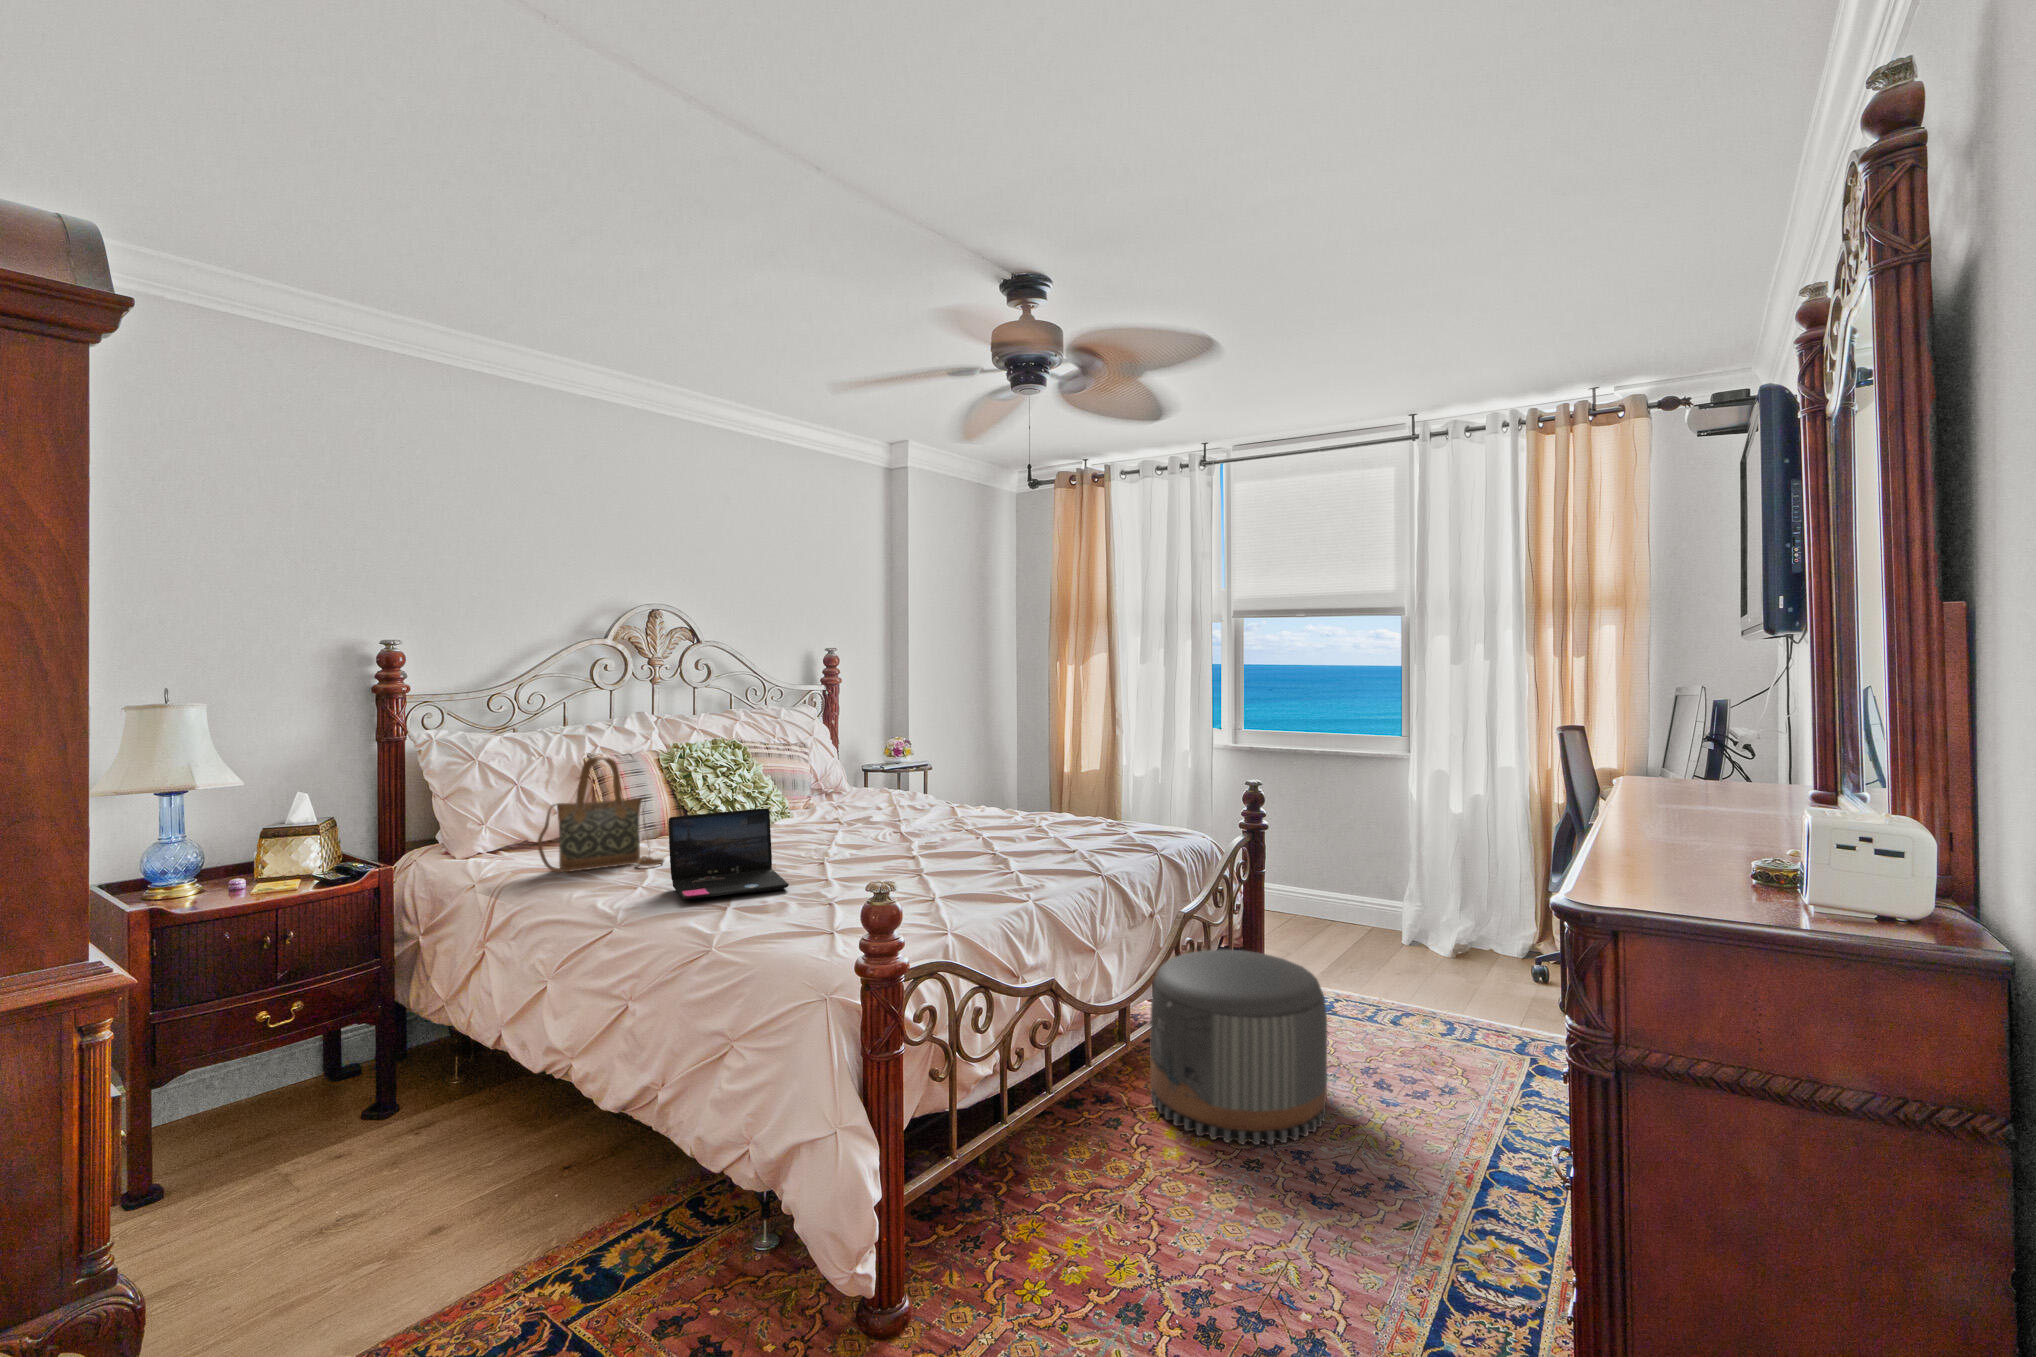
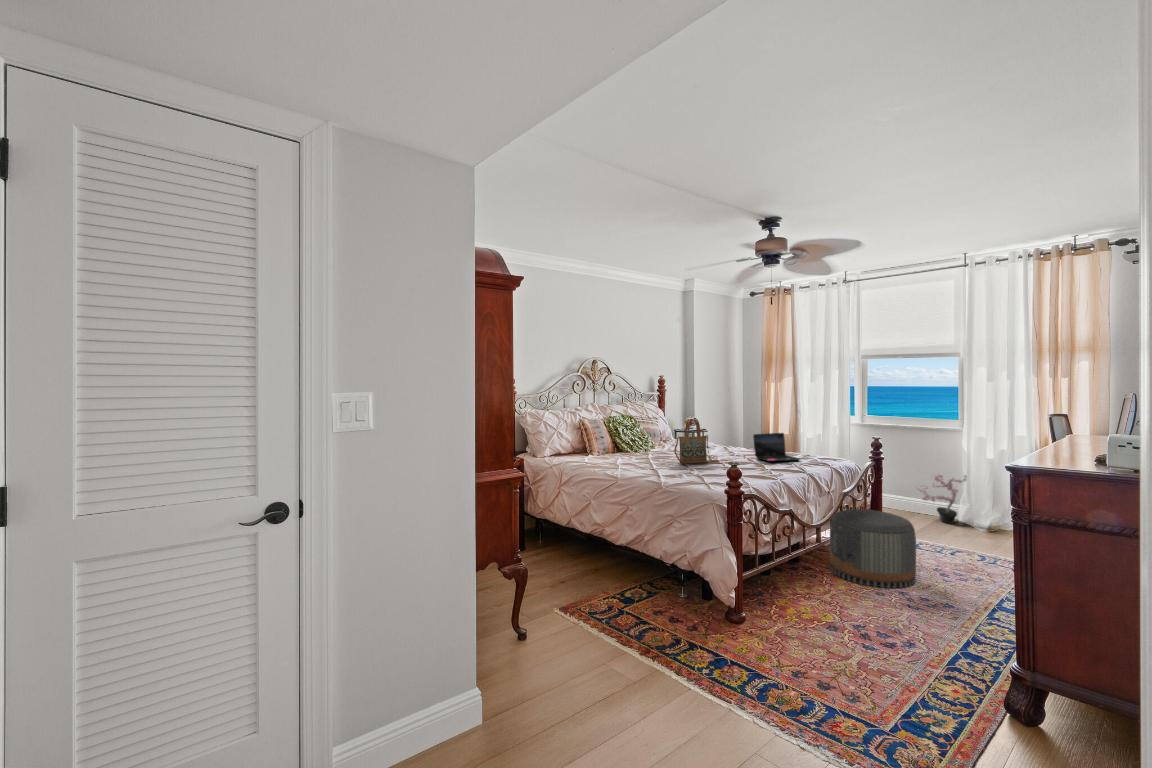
handbag: present [538,758,664,872] -> present [674,419,719,463]
laptop: present [668,808,789,899] -> present [753,433,800,462]
potted plant: none [1323,838,1419,943] -> present [917,475,967,524]

